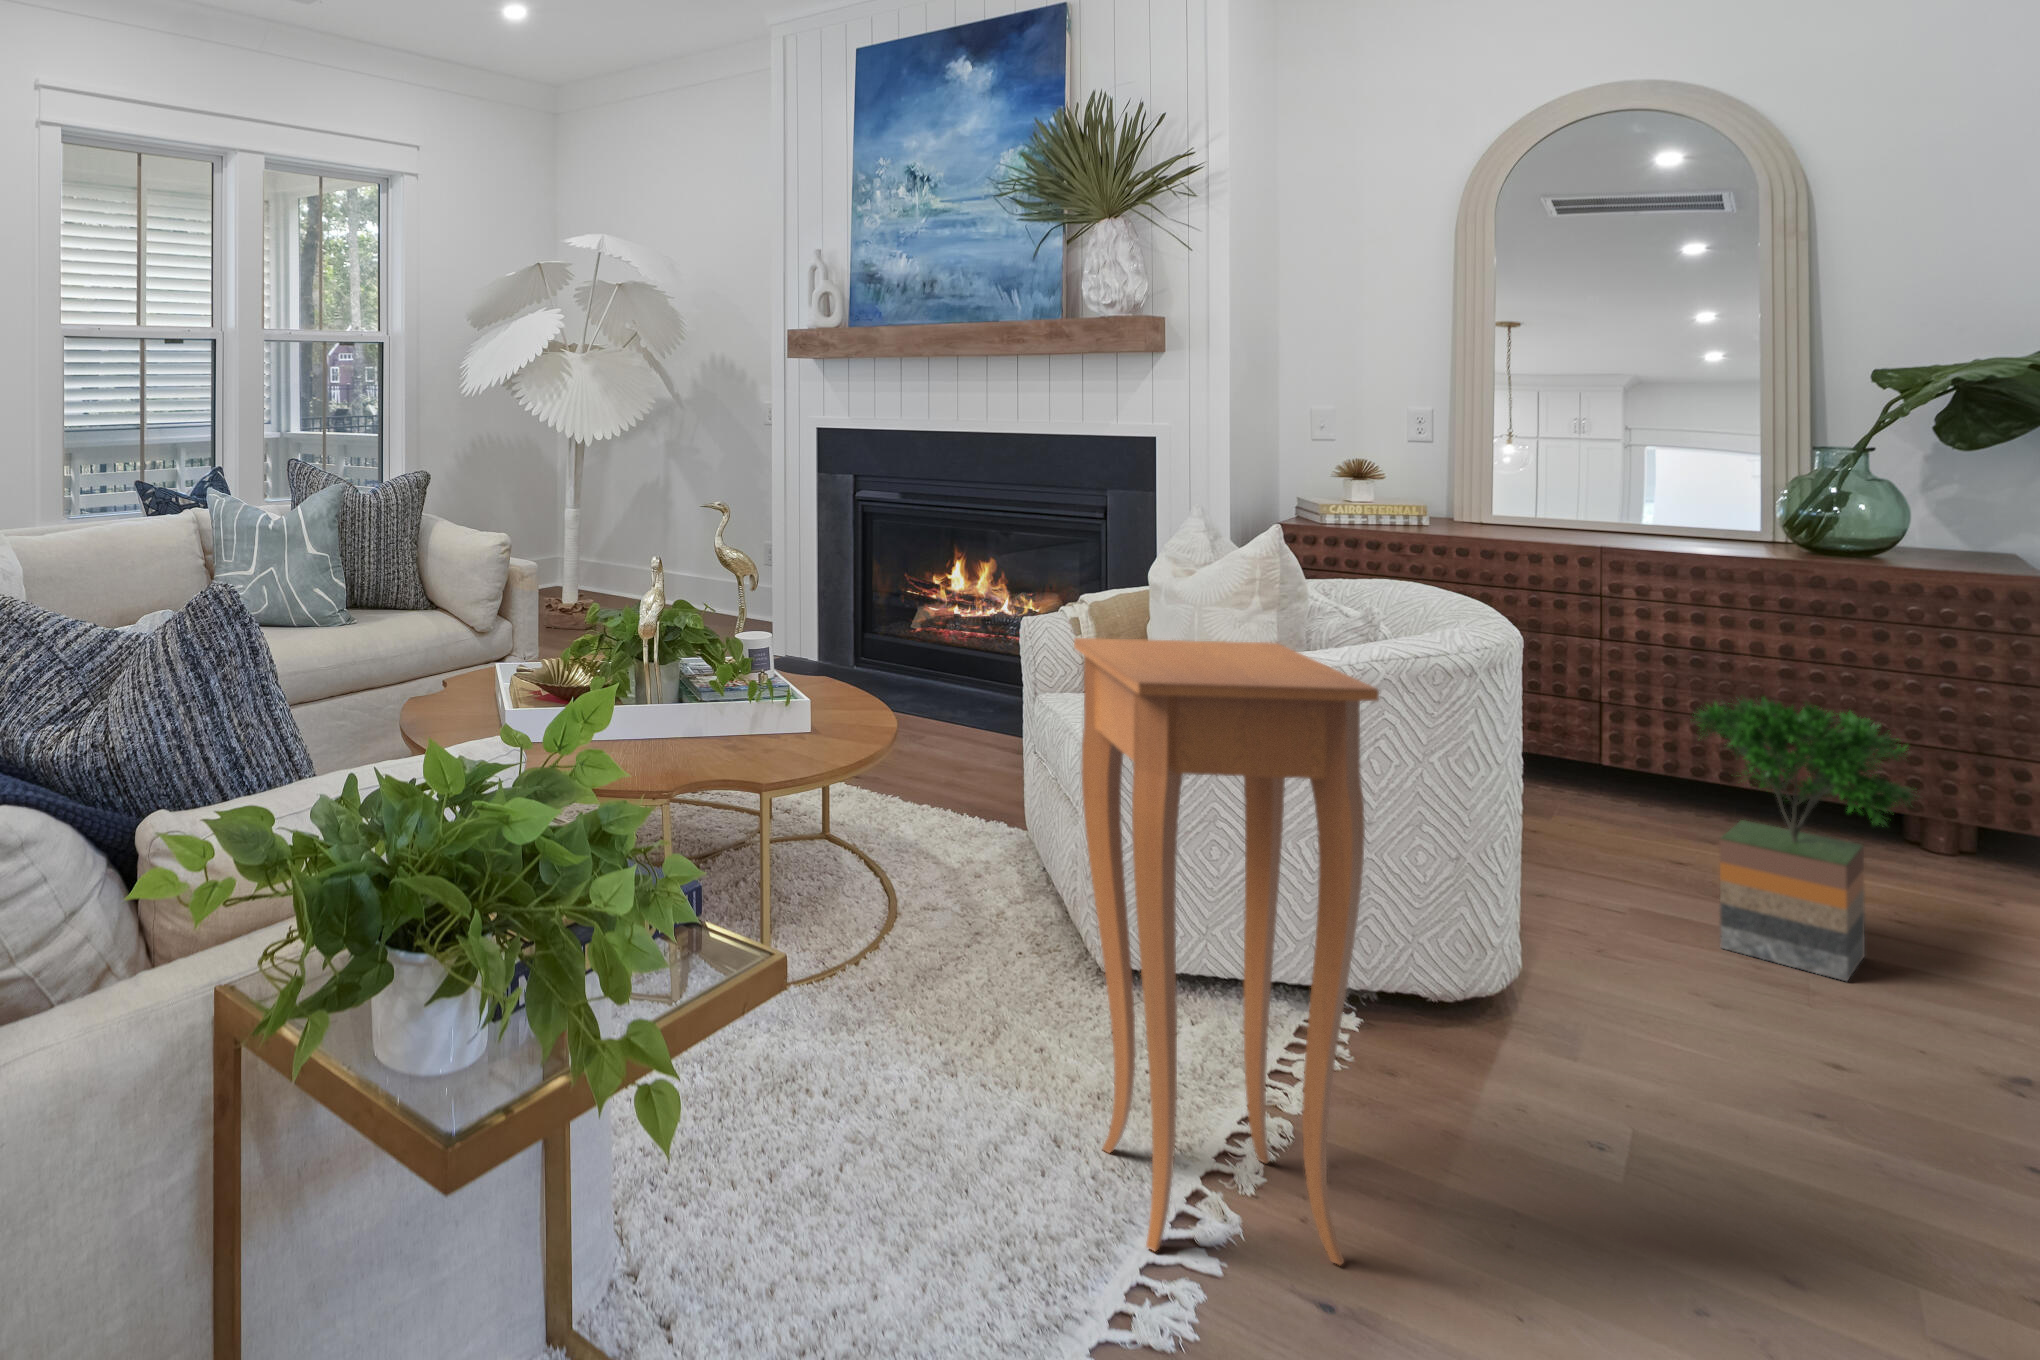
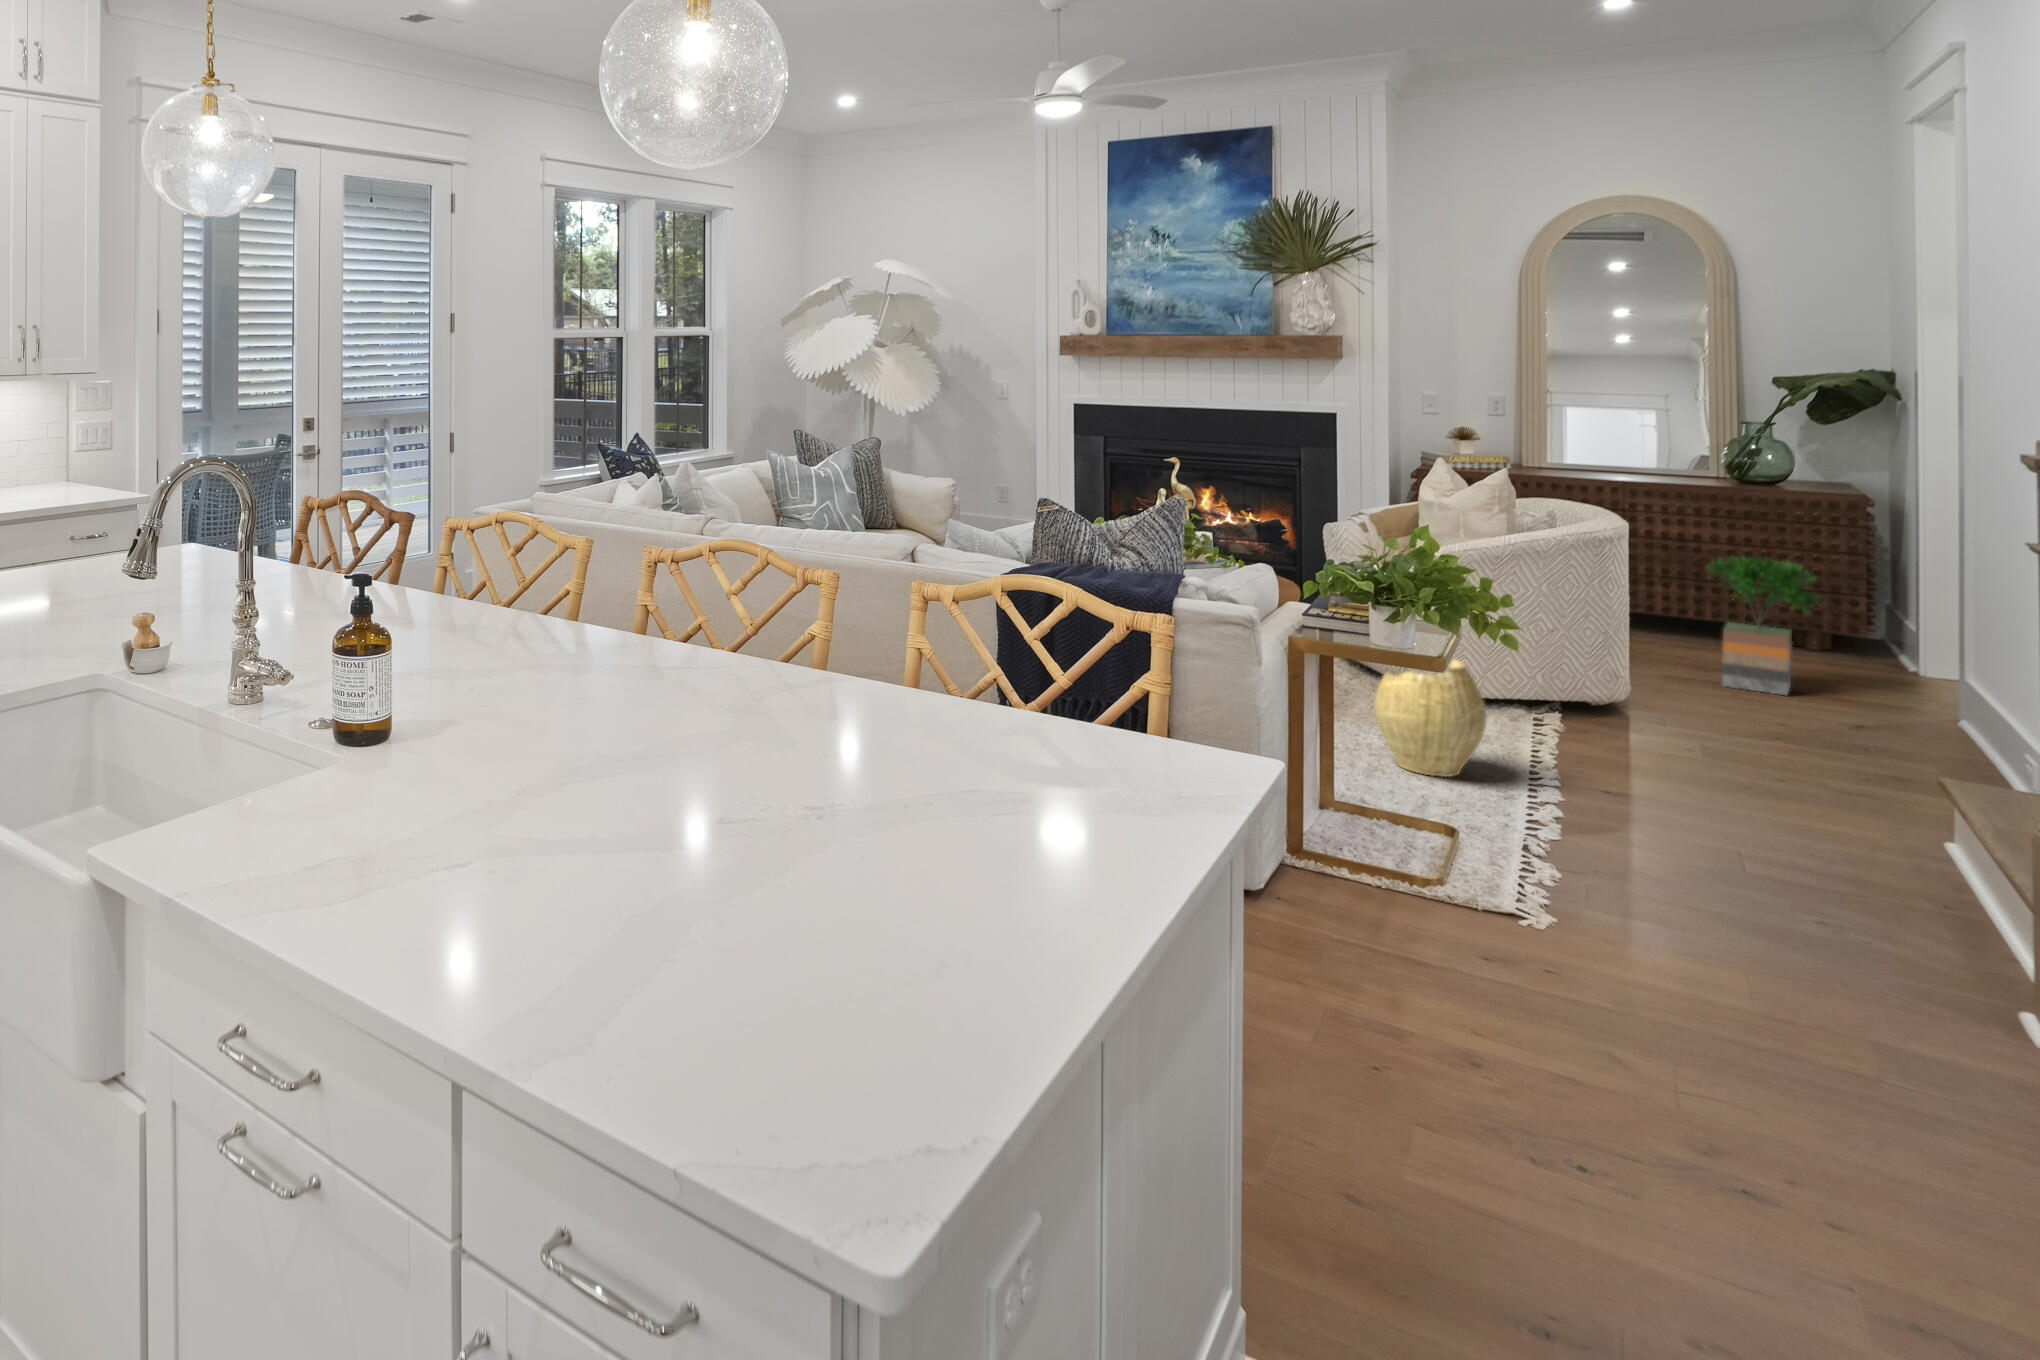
side table: present [1074,638,1379,1265] -> none [1493,517,1665,781]
woven basket: none [786,923,992,1219] -> present [1374,660,1487,777]

